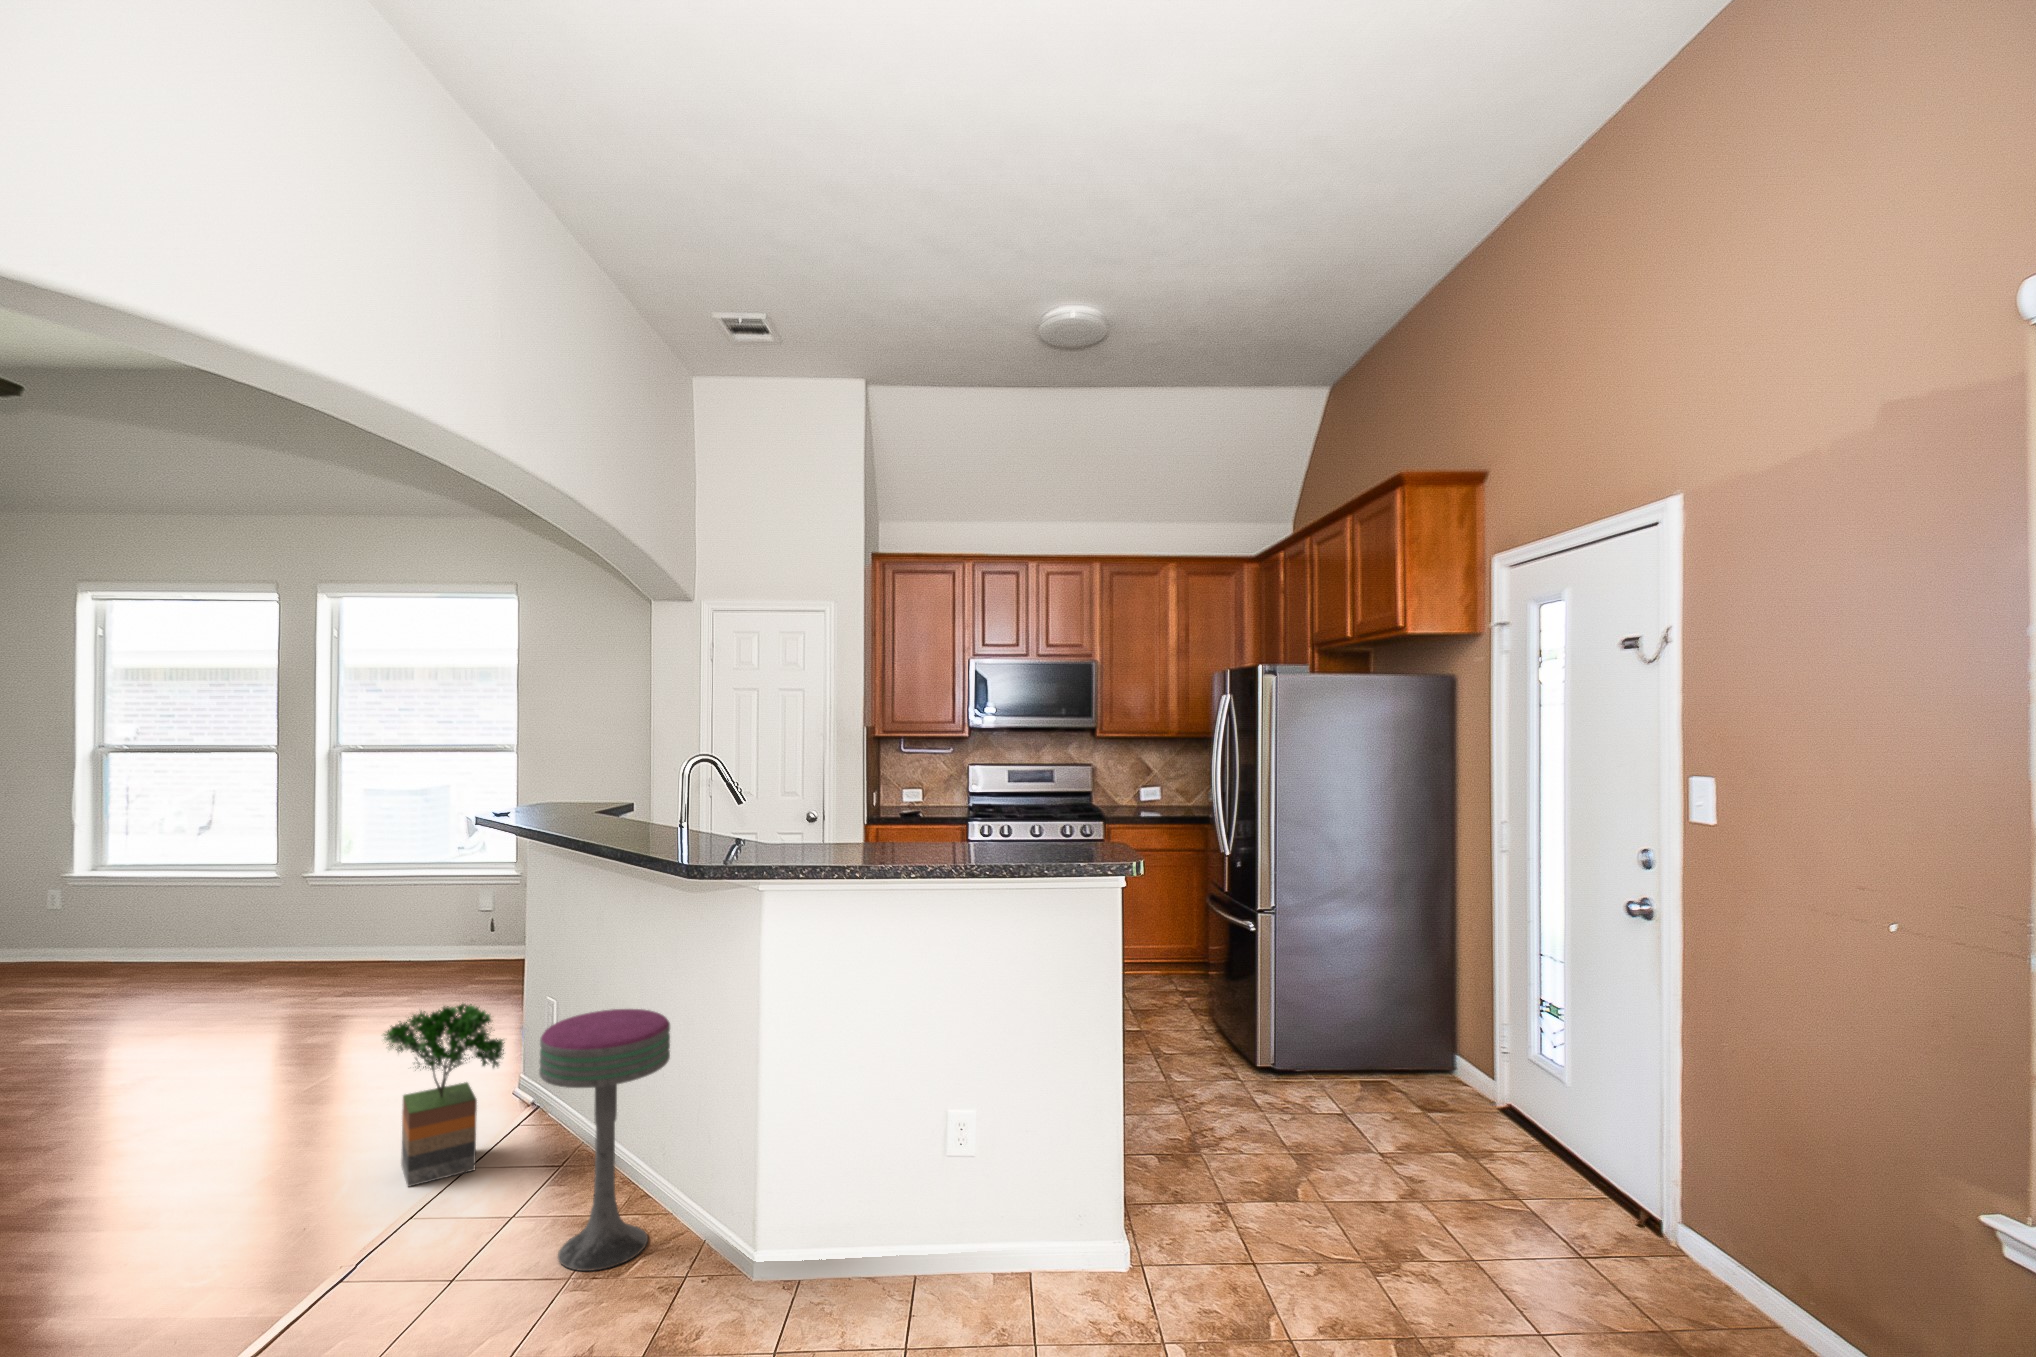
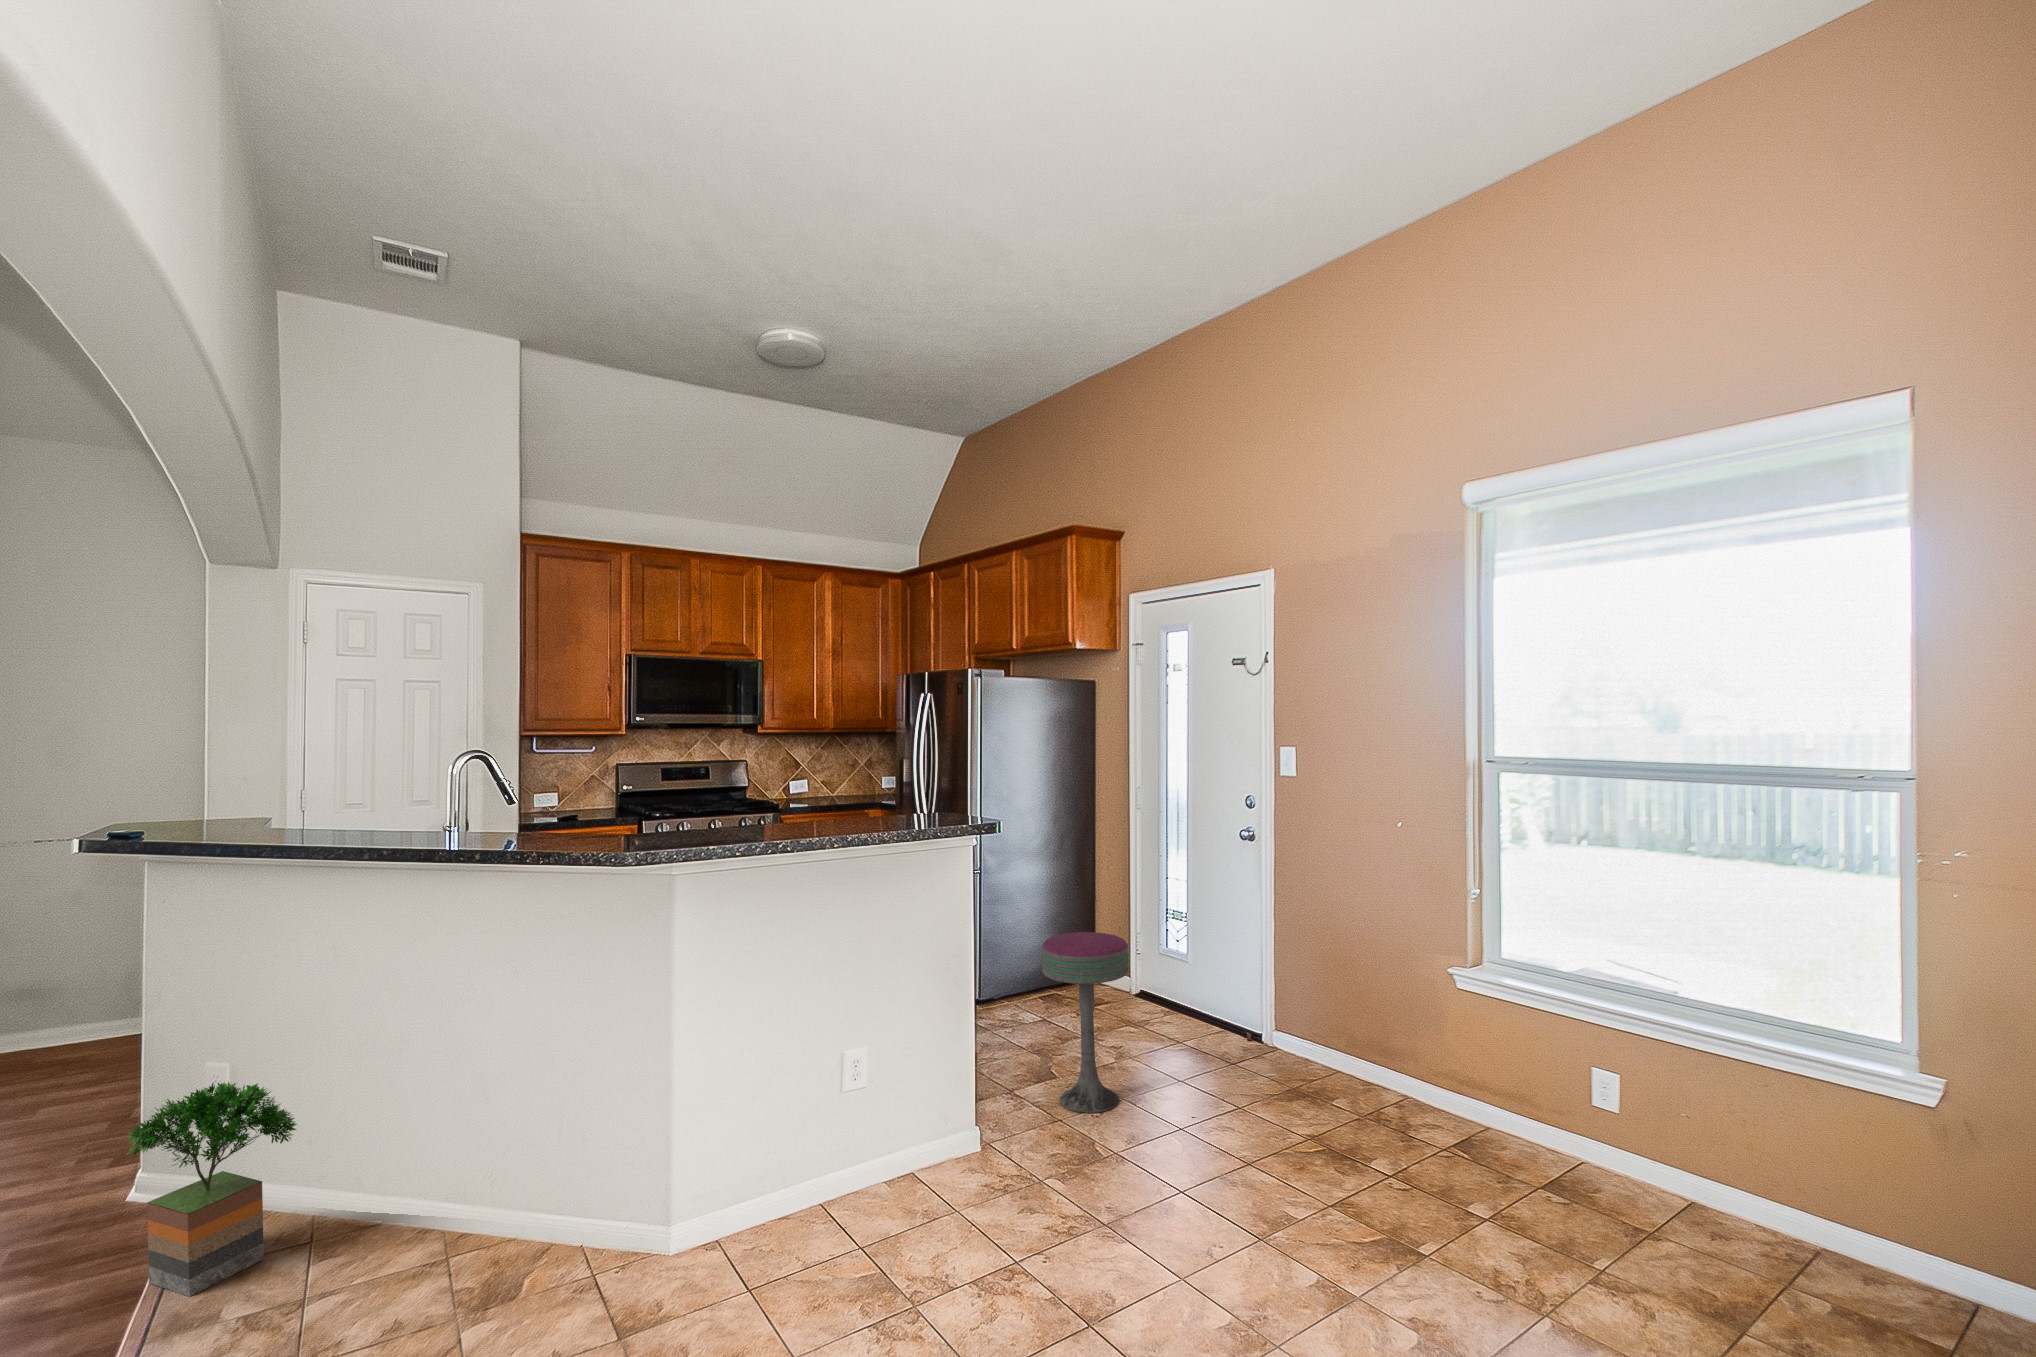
bar stool: present [539,1009,670,1271] -> present [1042,932,1129,1113]

